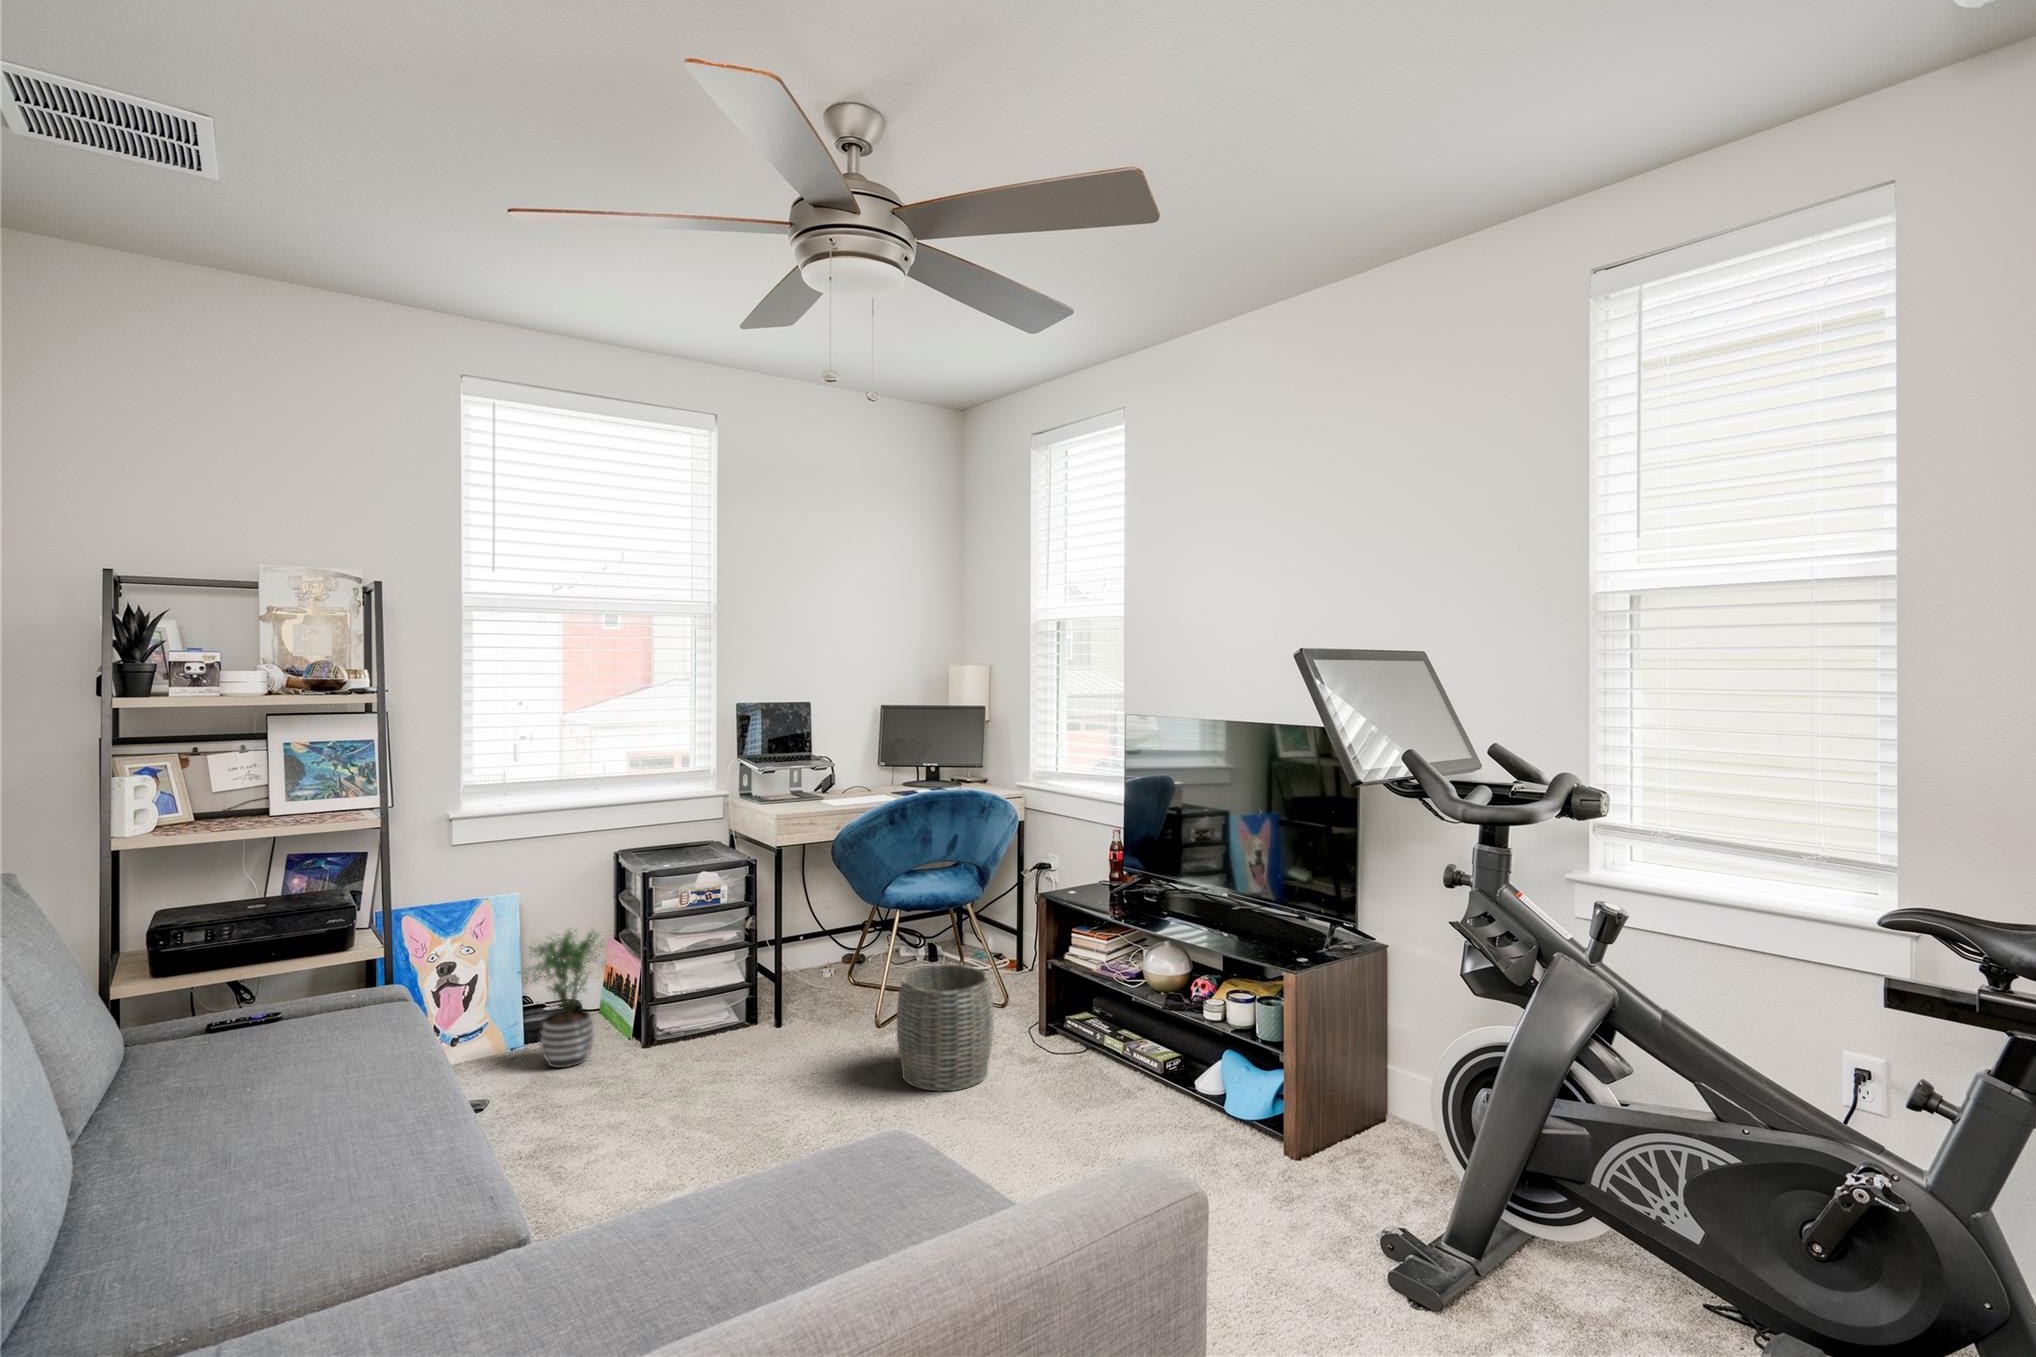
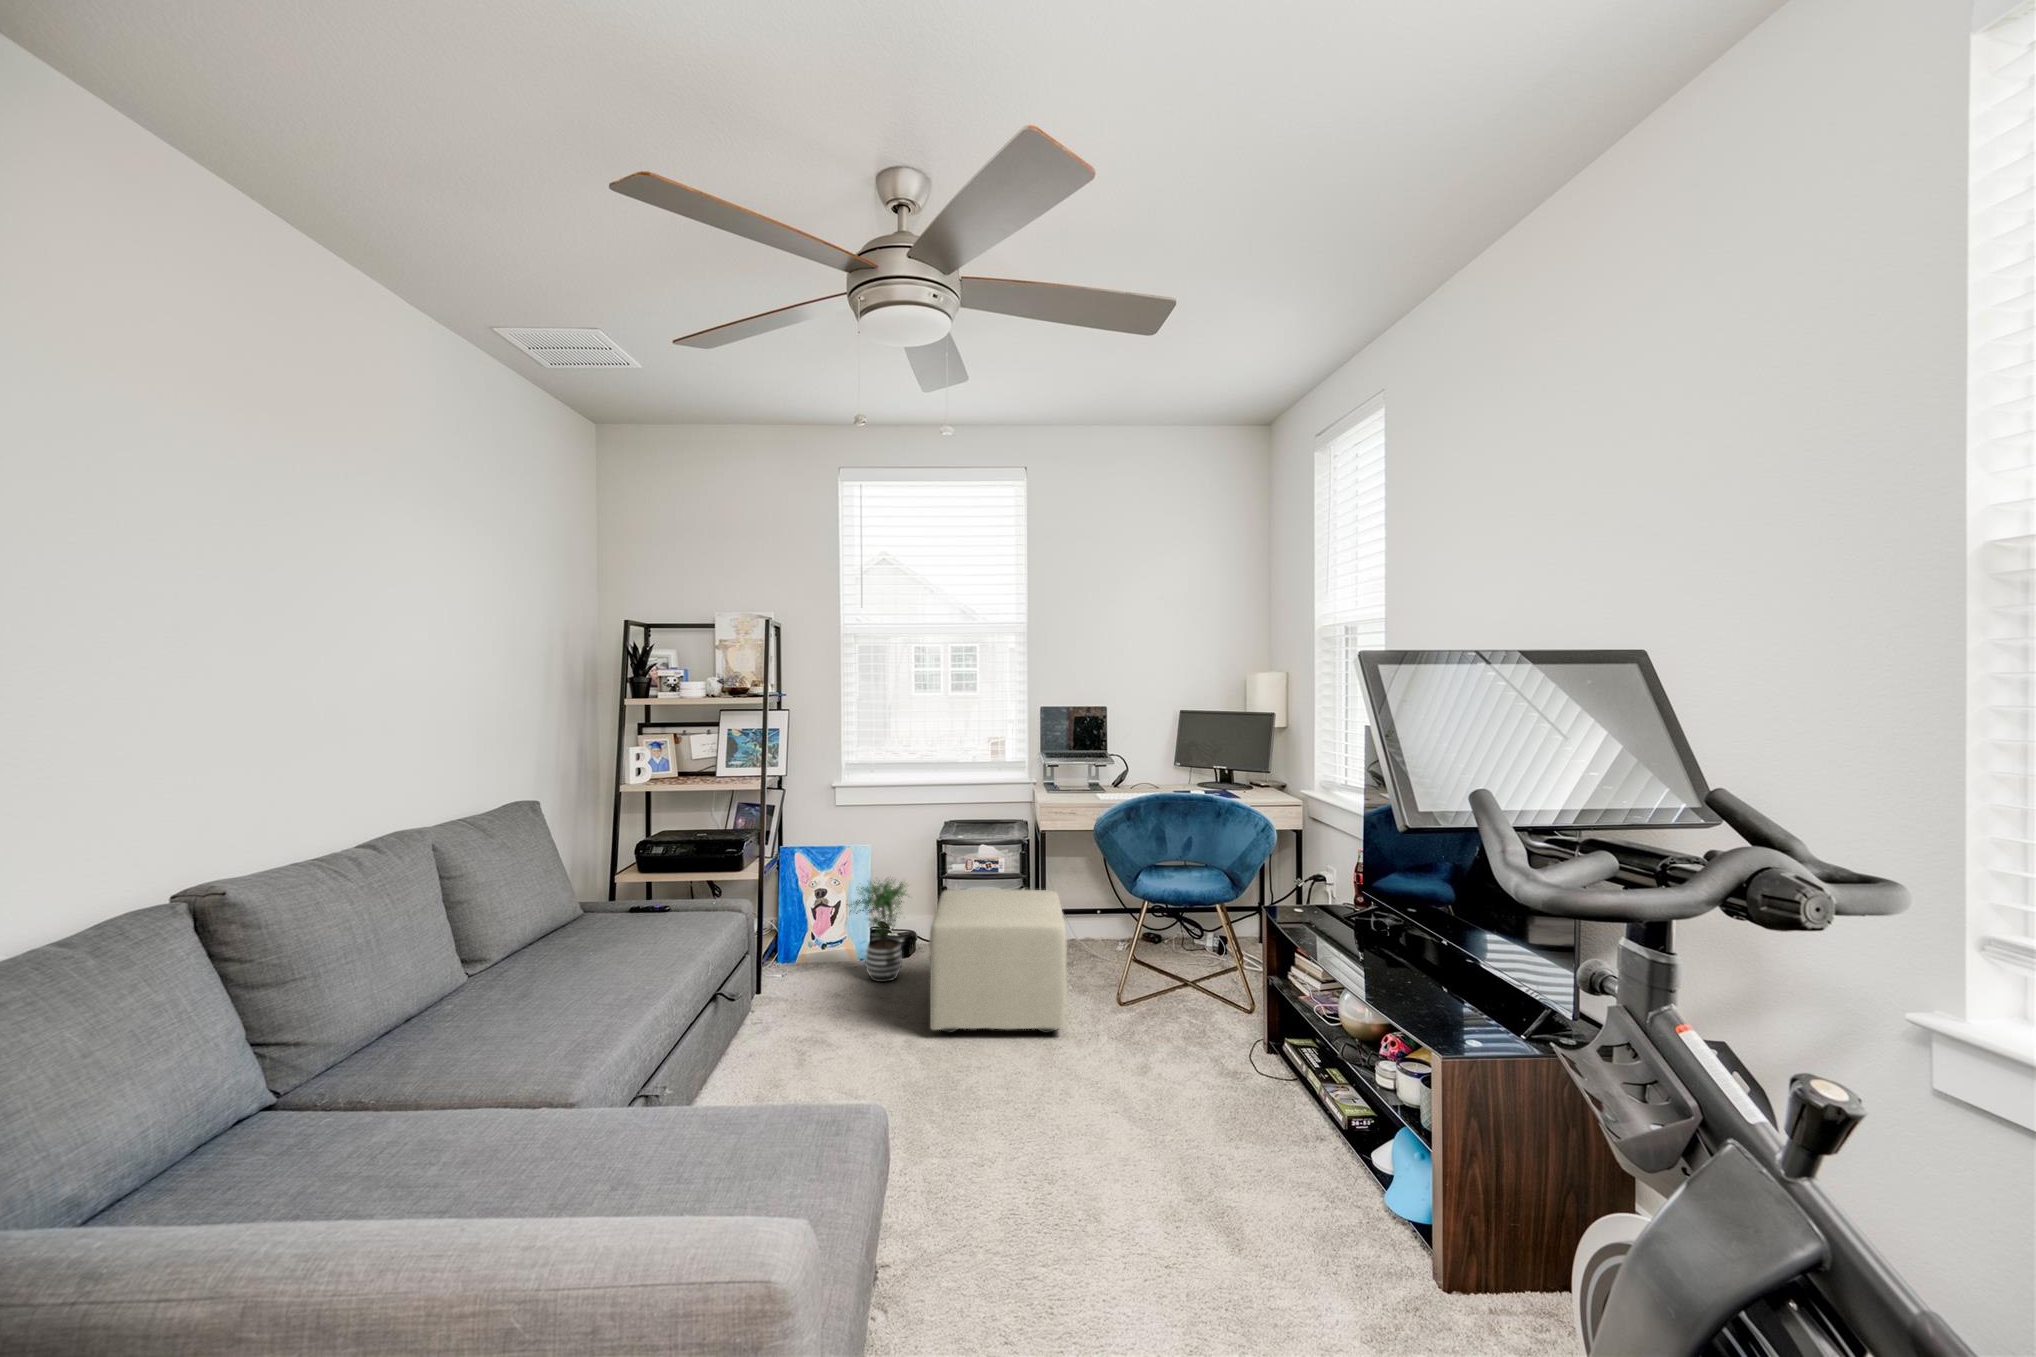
ottoman: none [658,914,853,1098] -> present [929,889,1067,1033]
woven basket: present [897,965,994,1091] -> none [1094,959,1186,1083]

